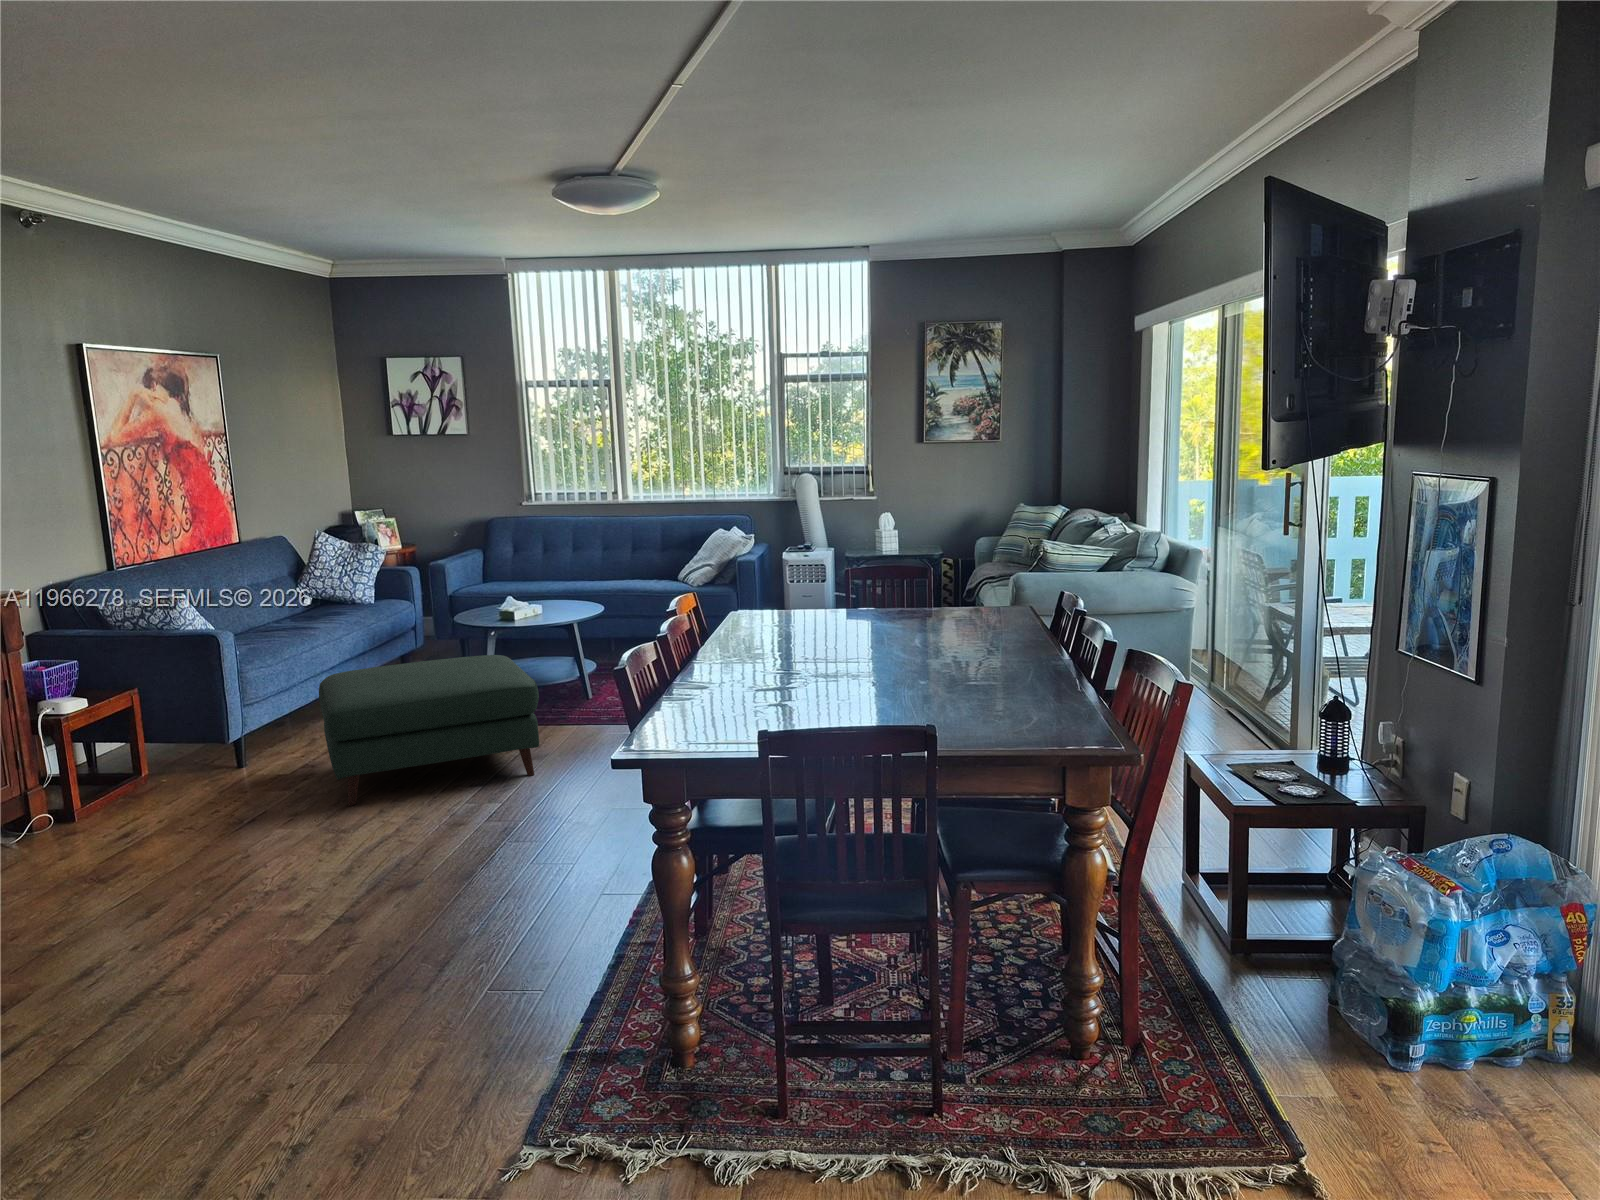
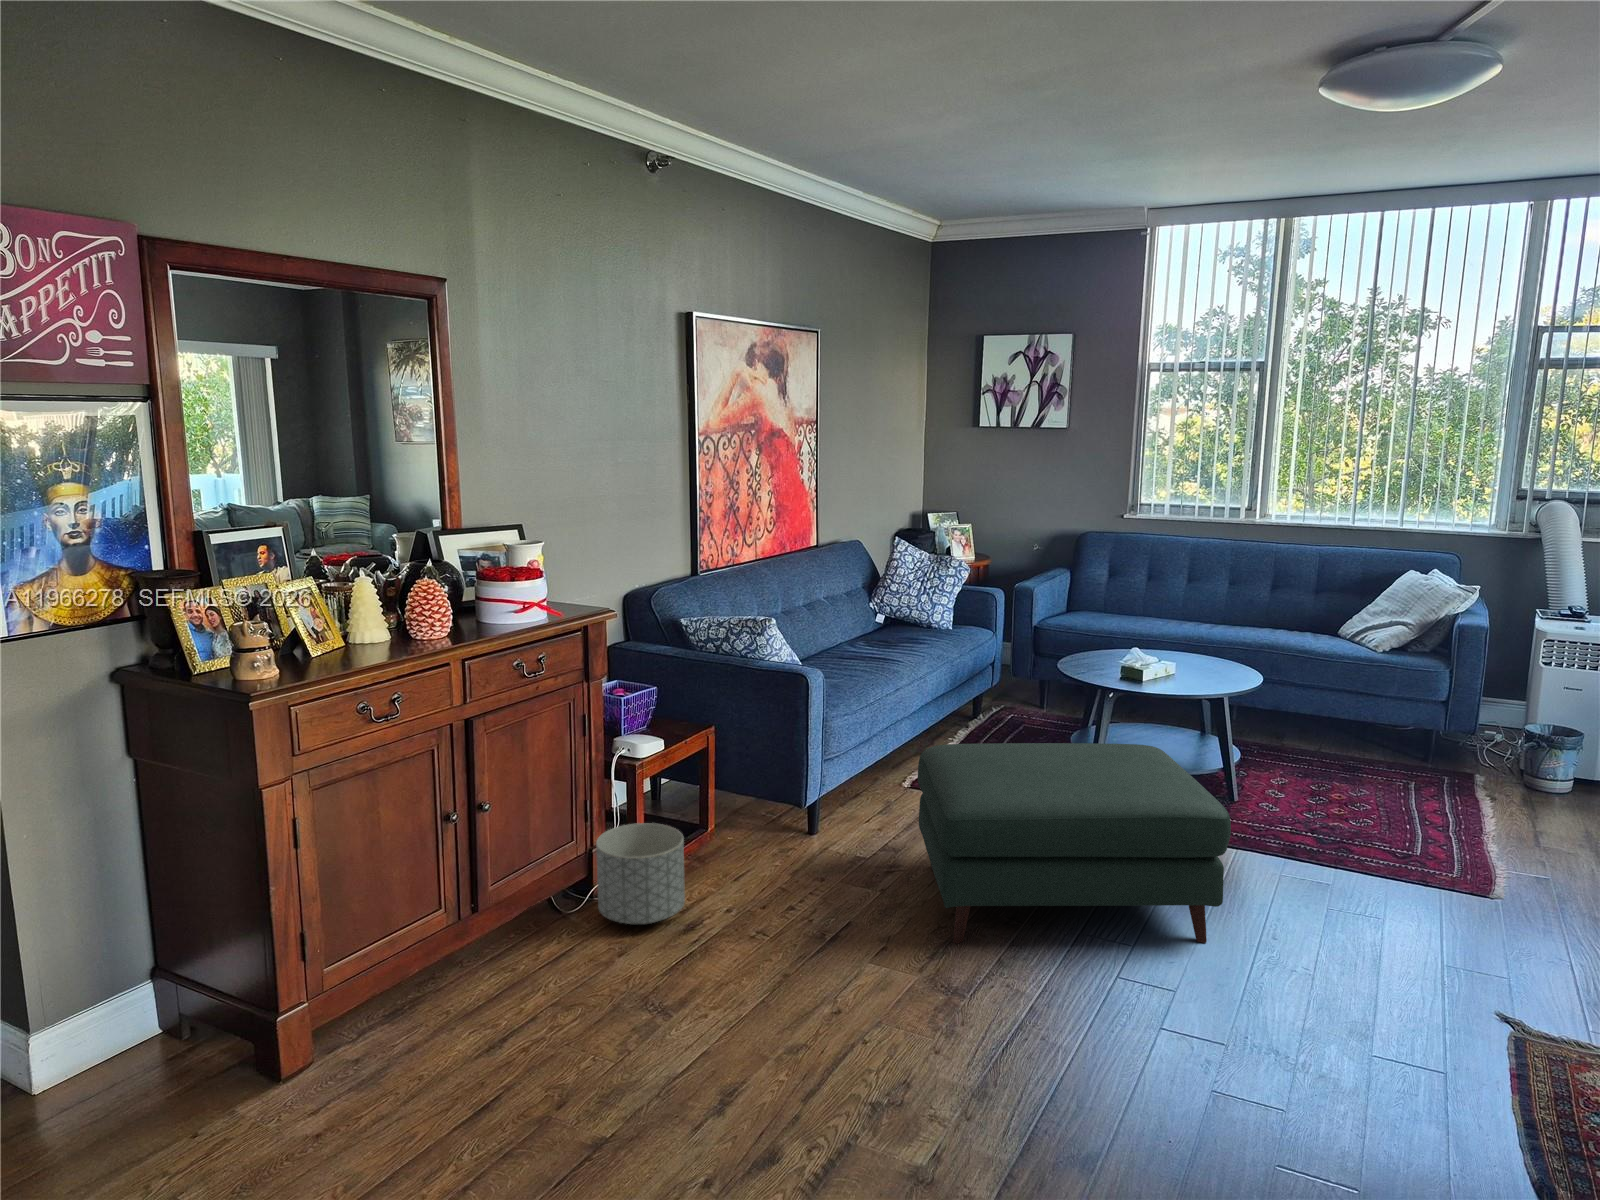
planter: none [26,762,117,842] -> present [596,823,685,925]

